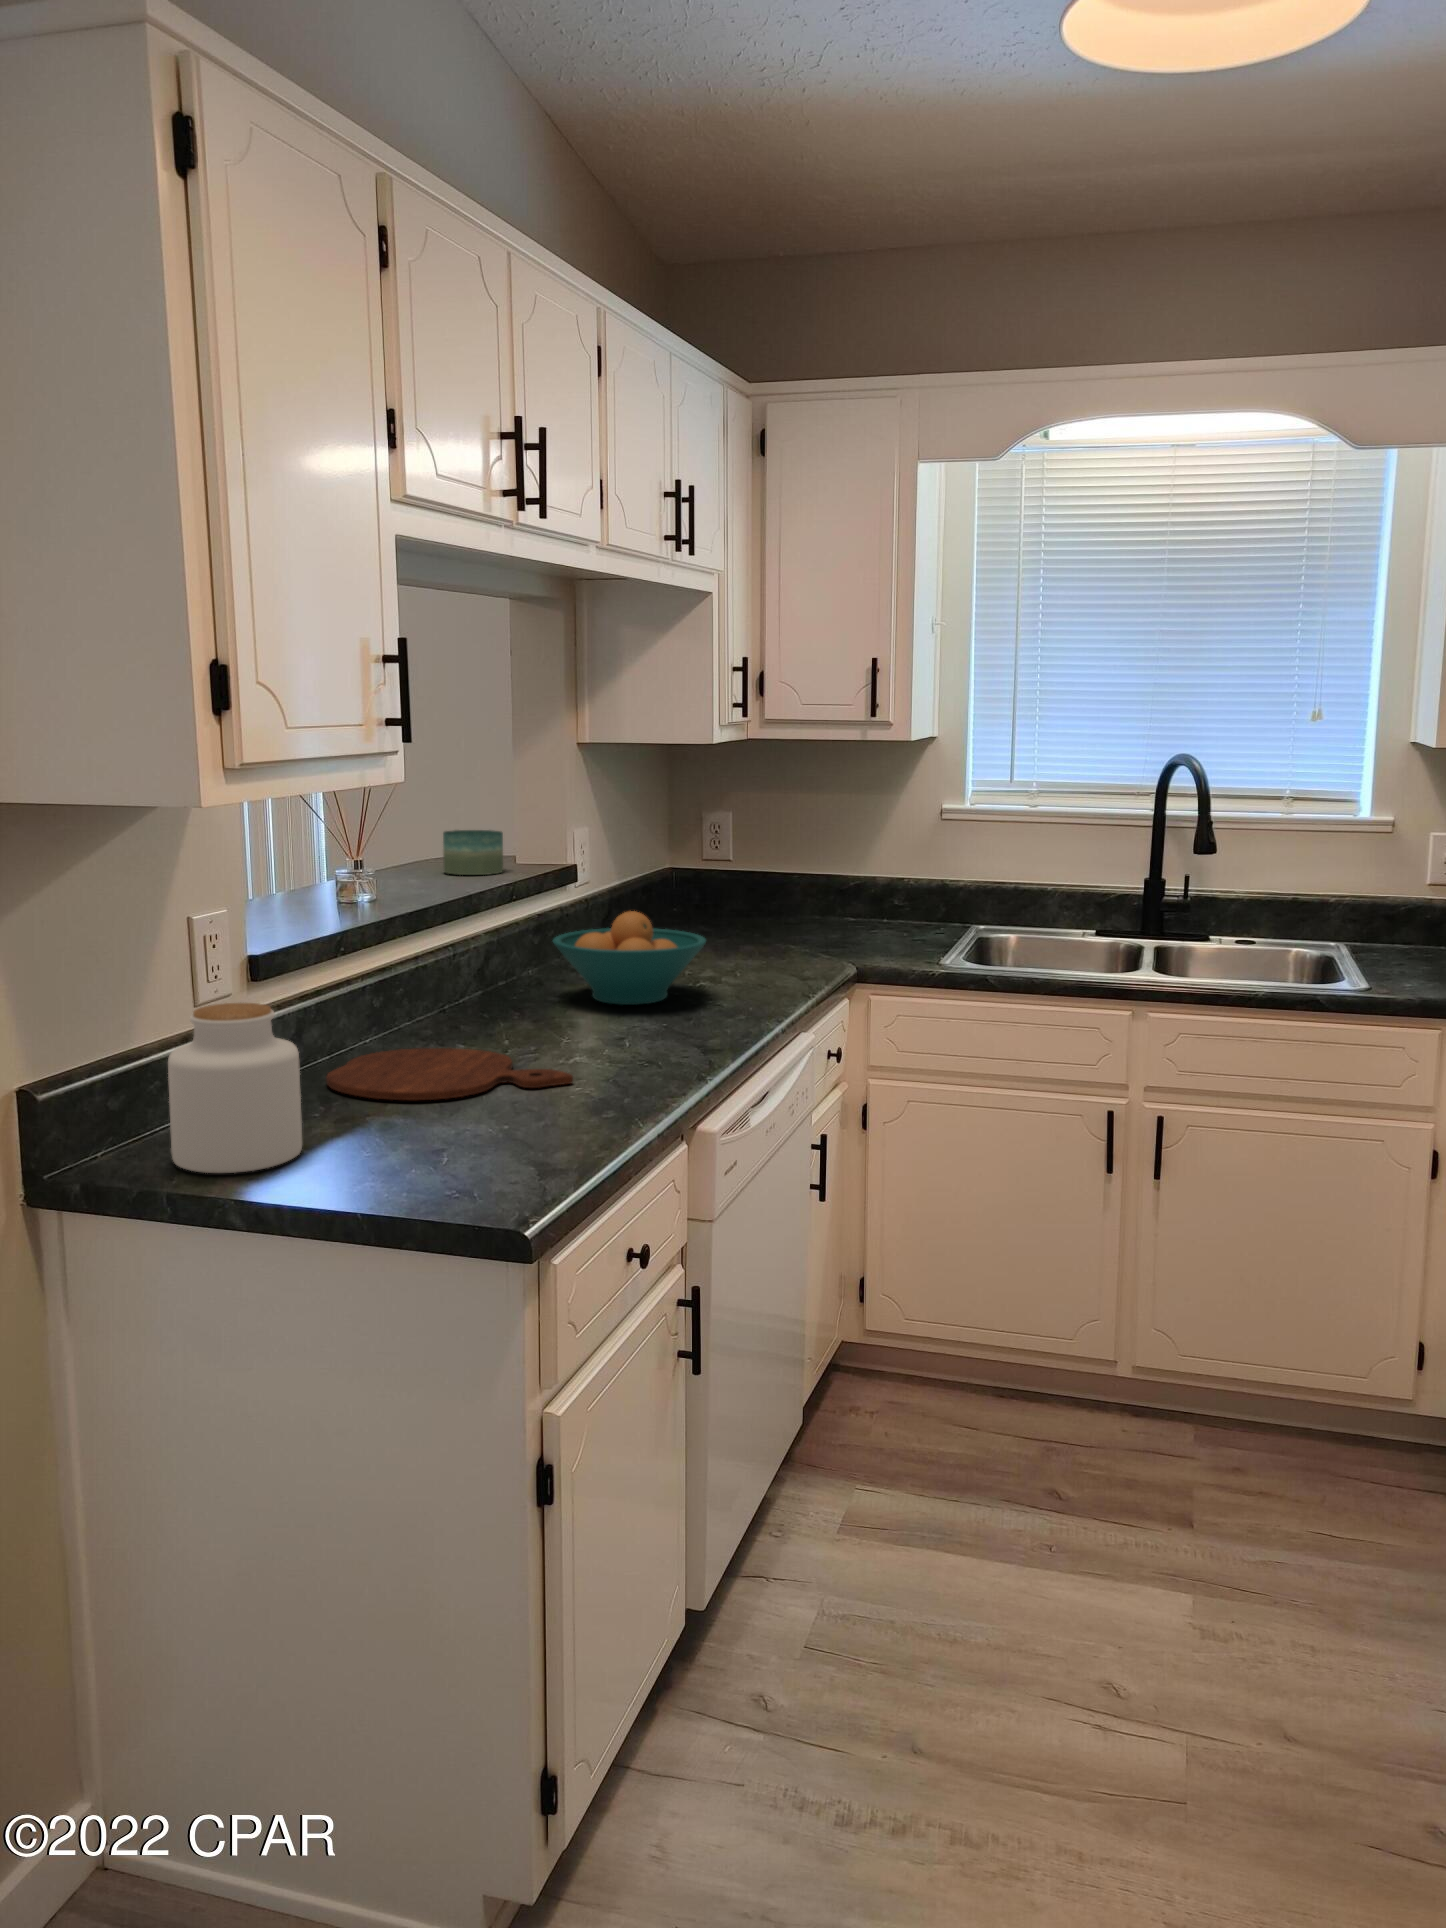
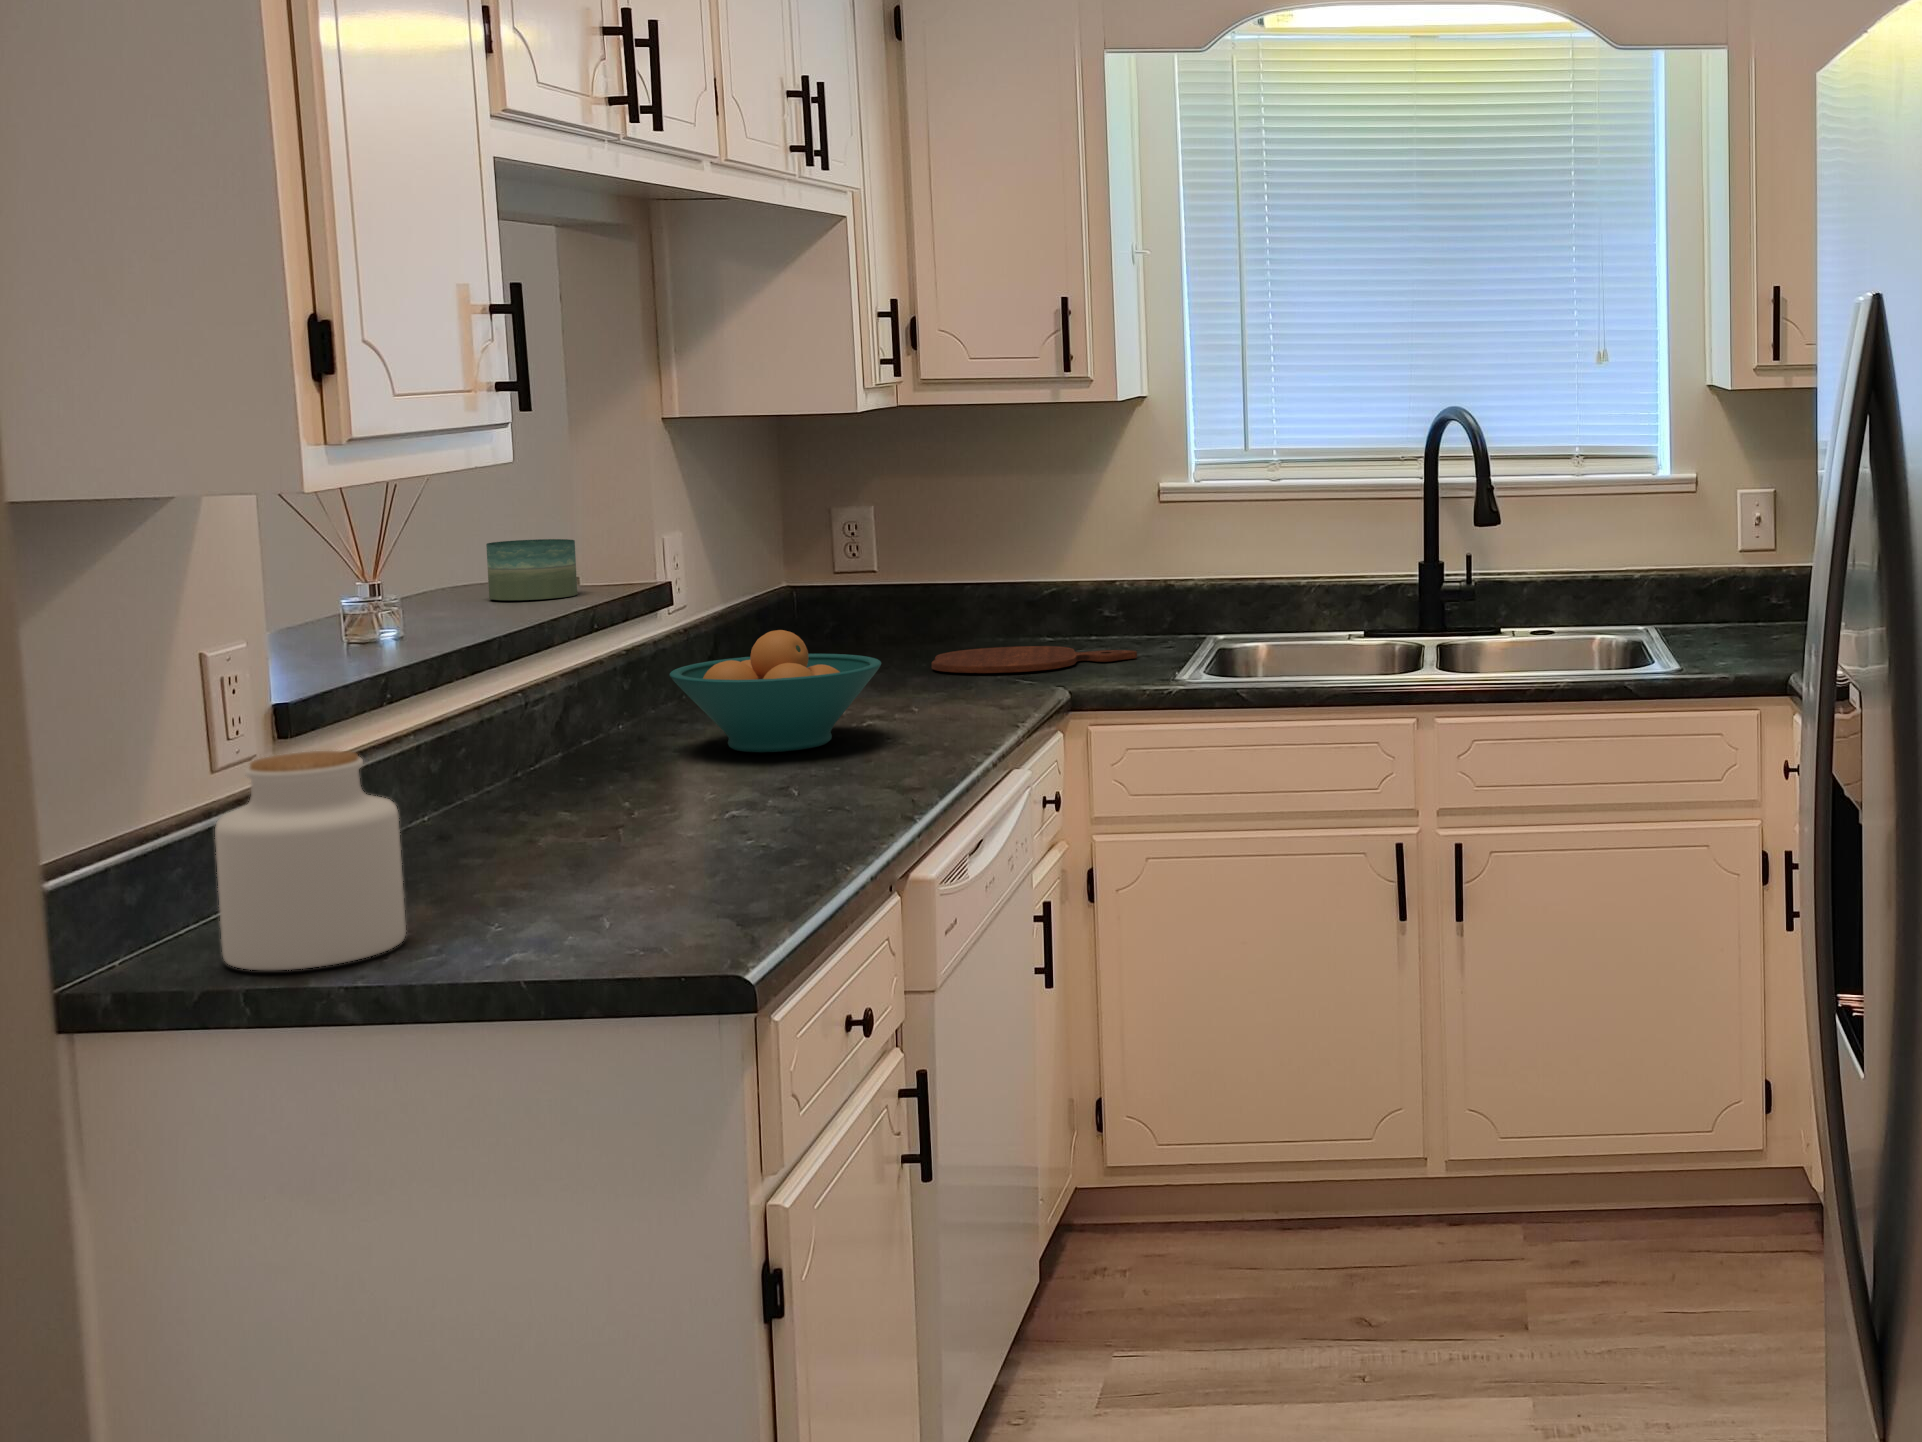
cutting board: present [326,1048,573,1100] -> present [932,646,1137,673]

